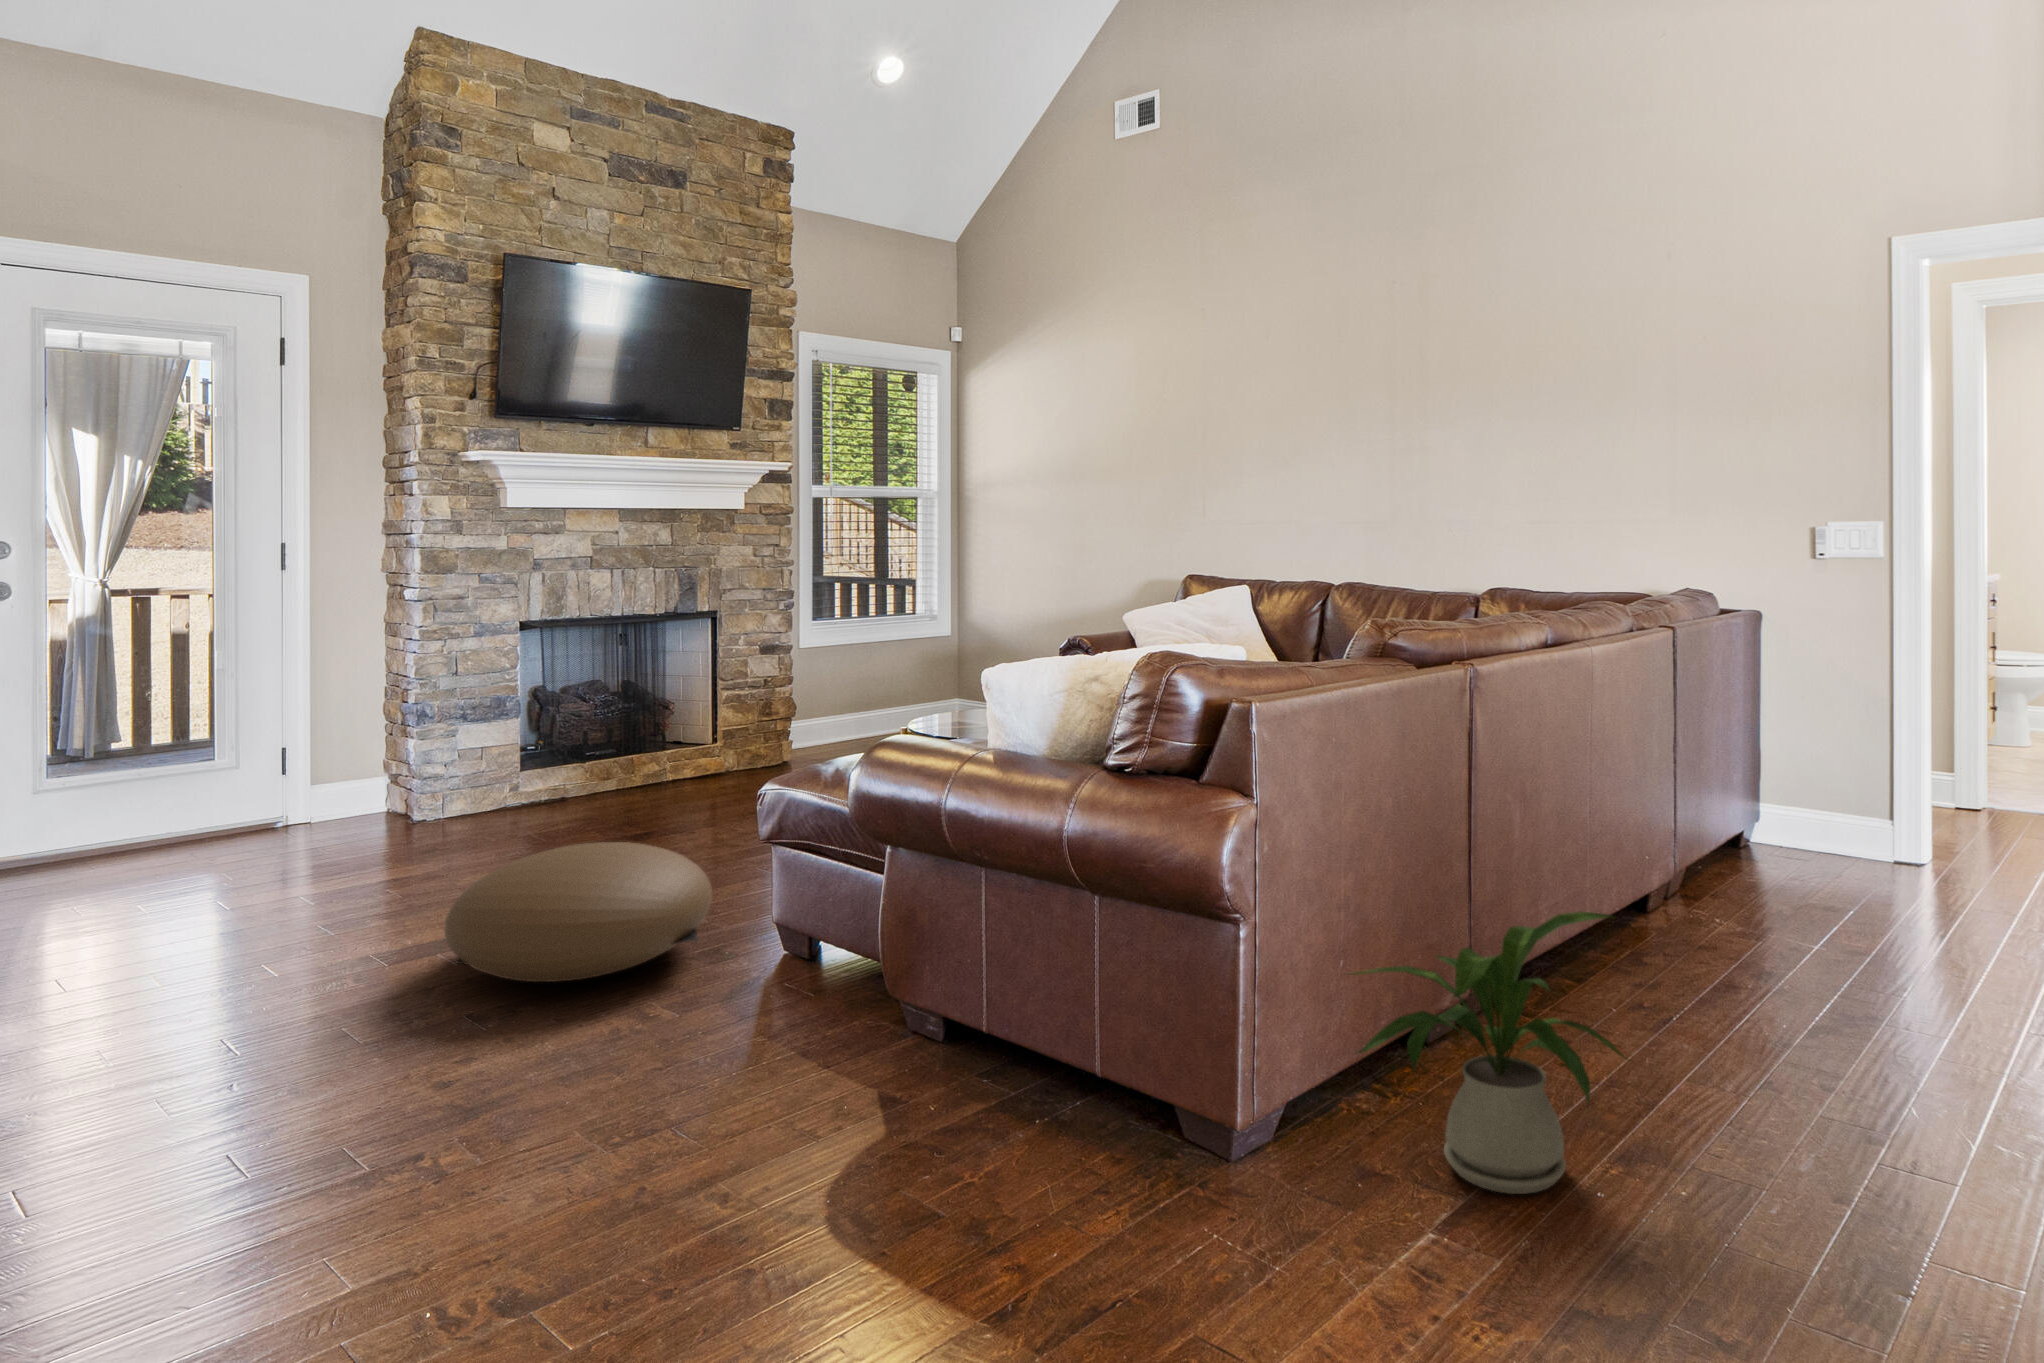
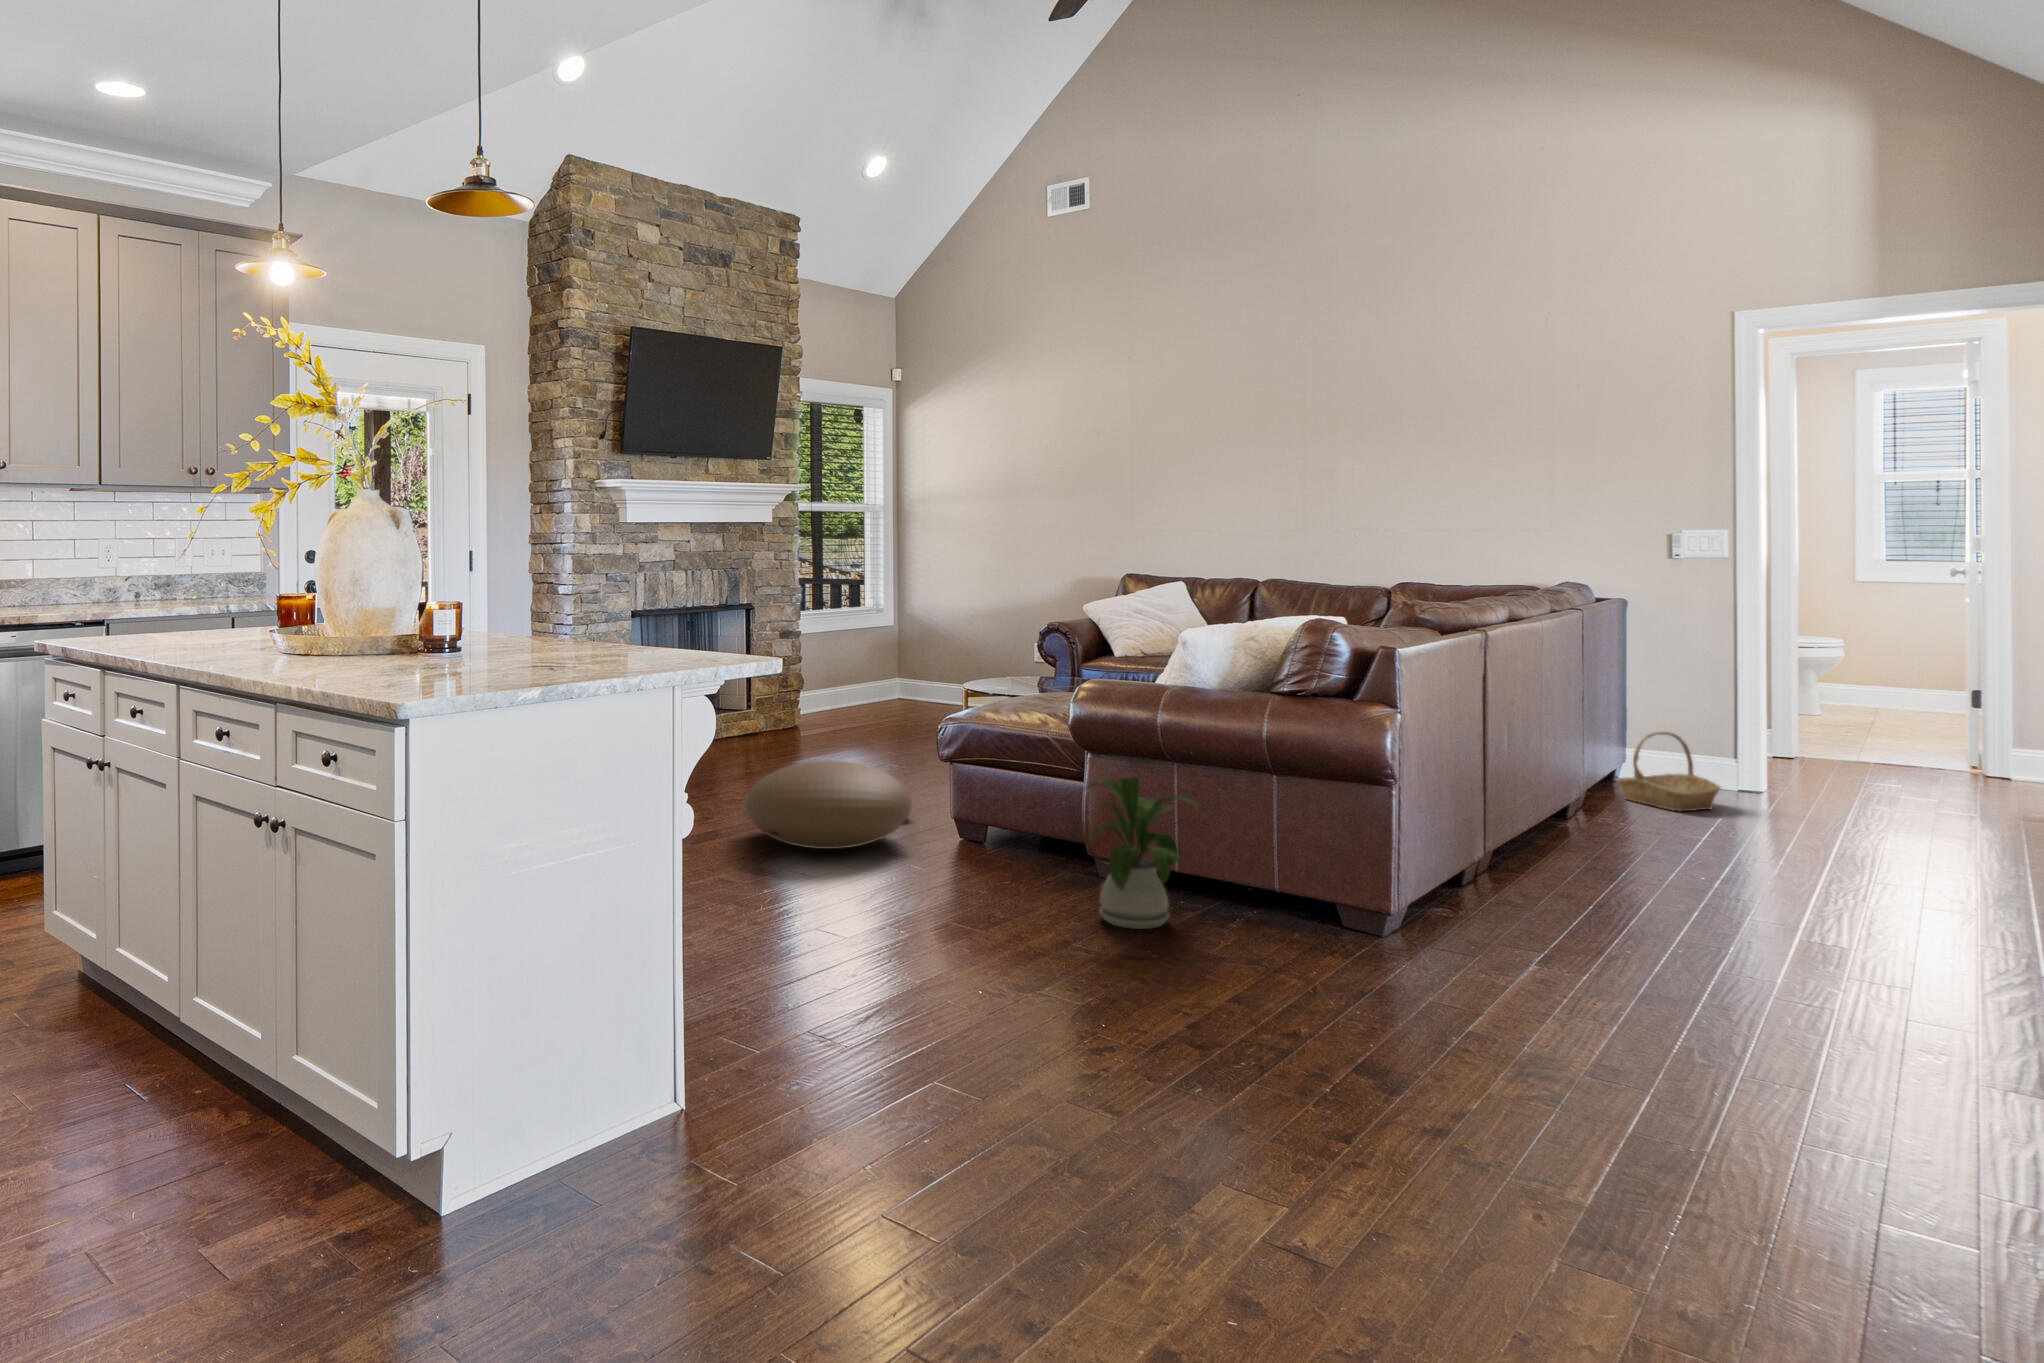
basket: none [1730,789,1861,900] -> present [1616,732,1720,811]
house plant: present [1350,912,1627,1194] -> present [1081,776,1199,929]

